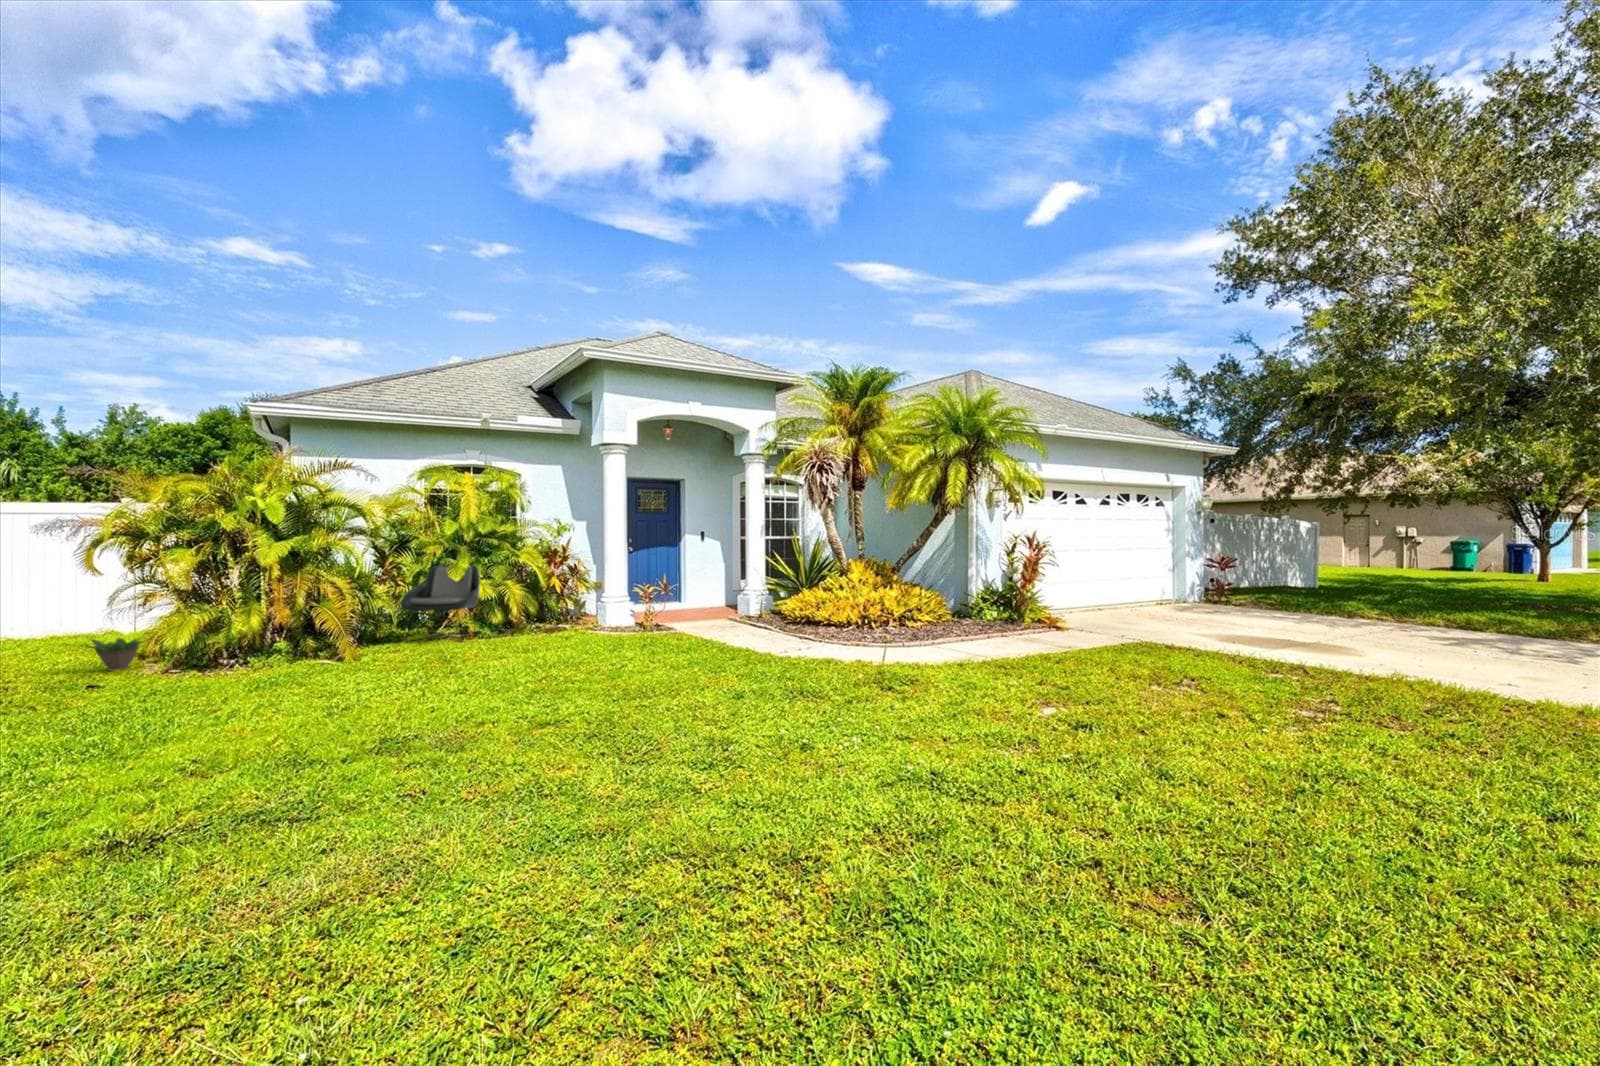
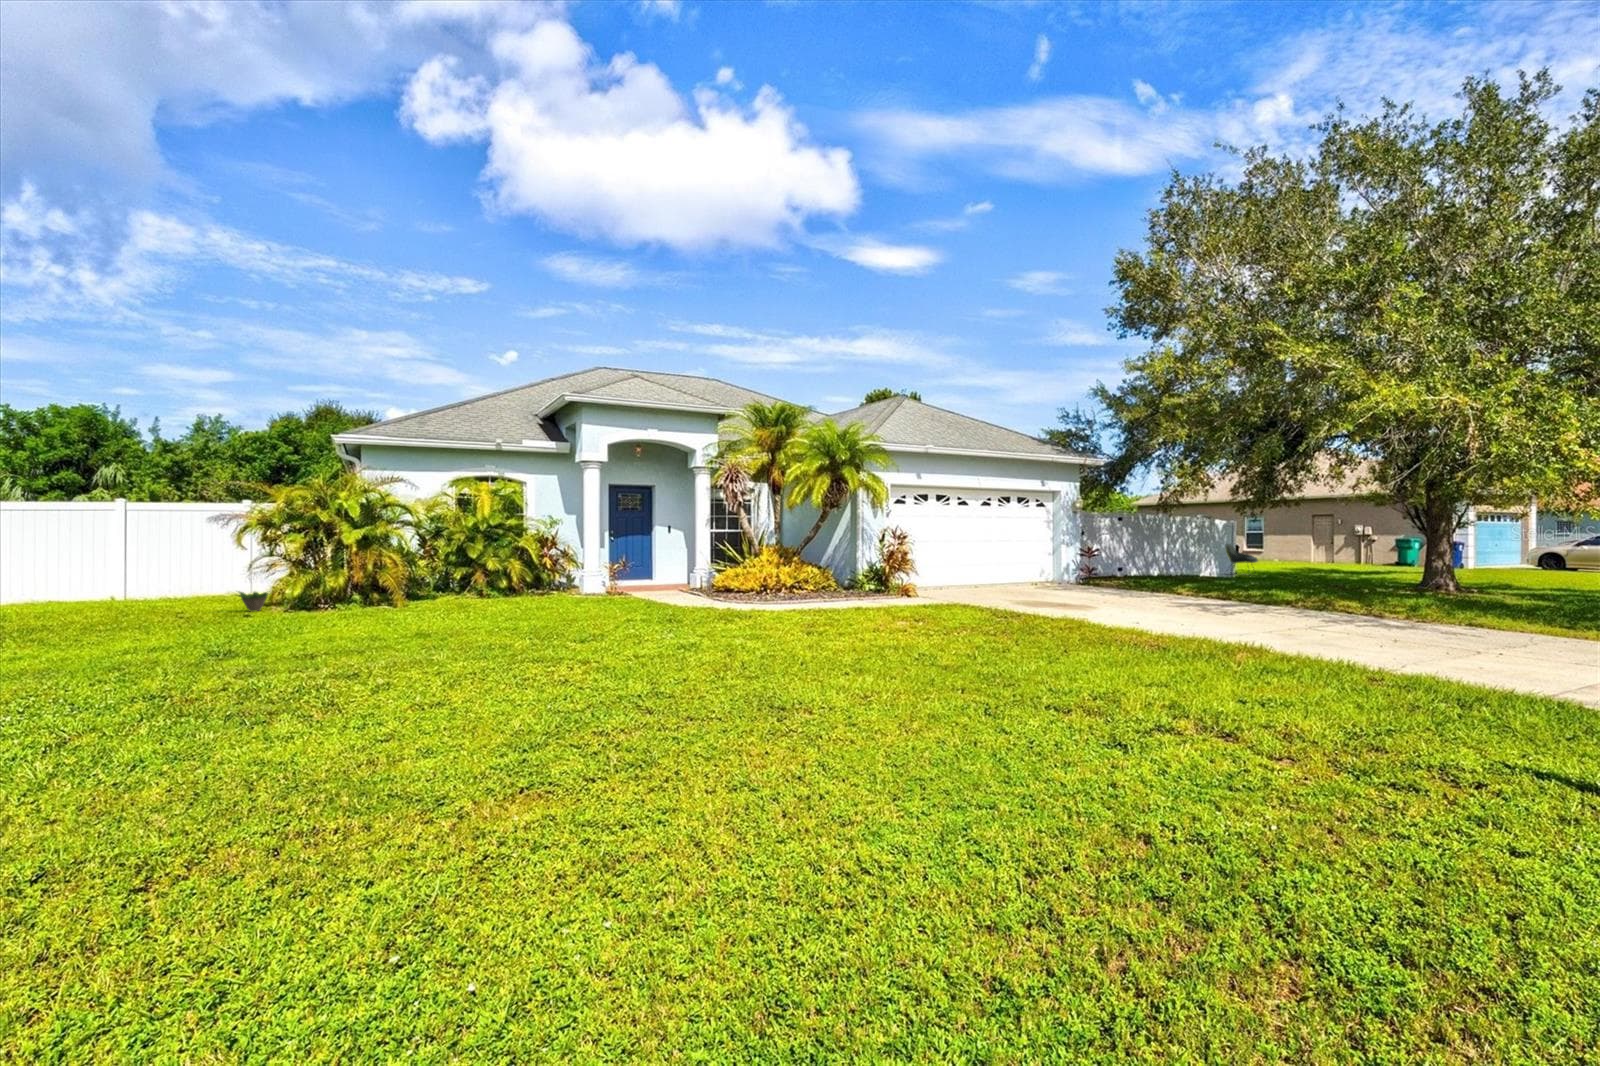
lounge chair: present [400,565,483,642] -> present [1225,544,1258,575]

